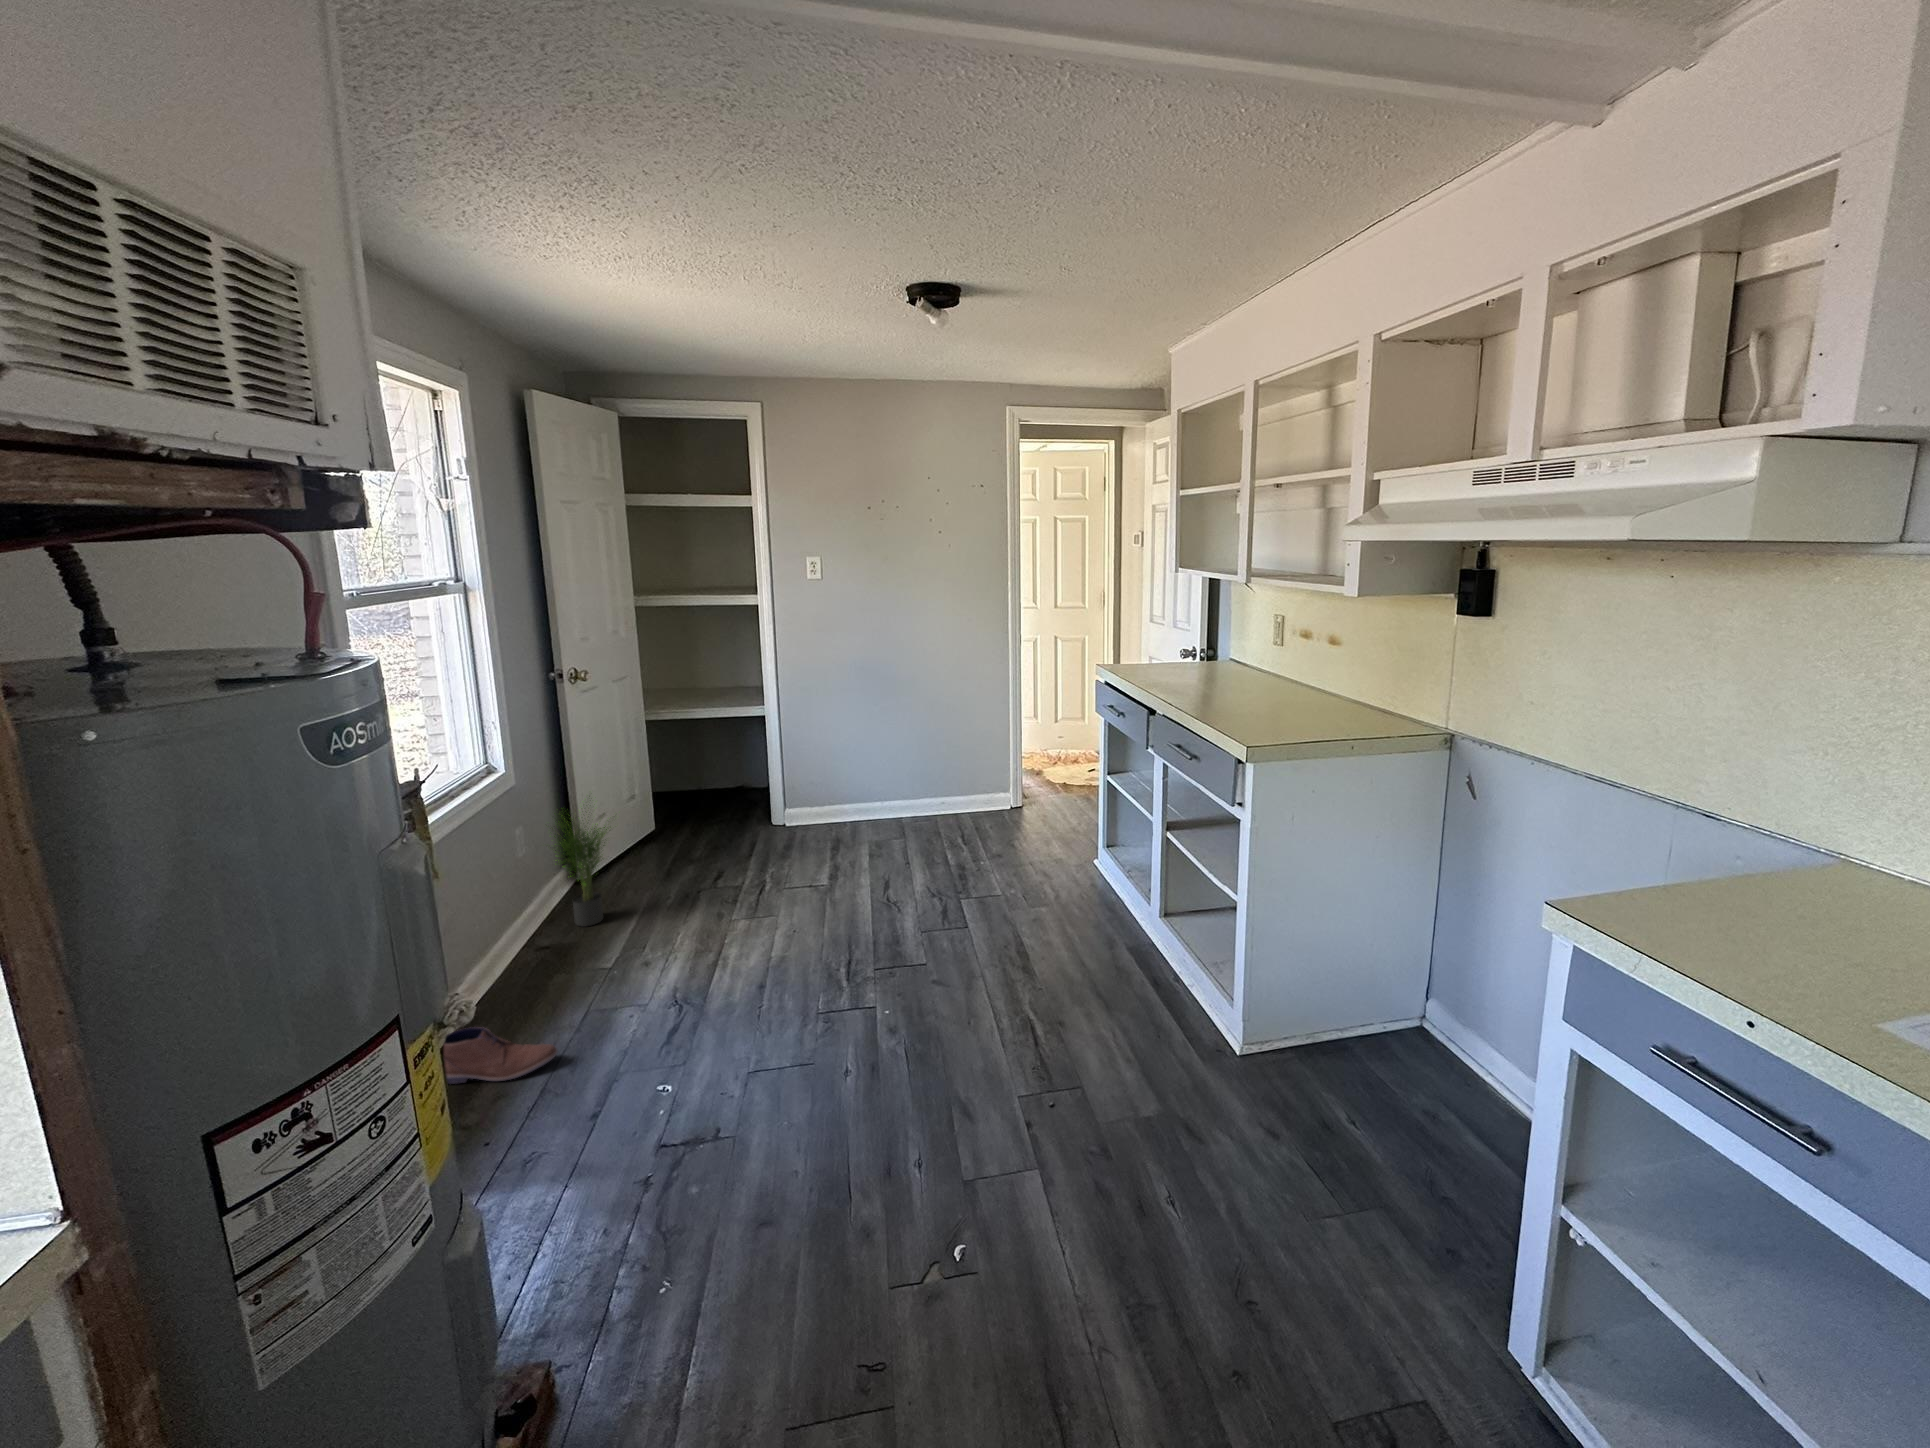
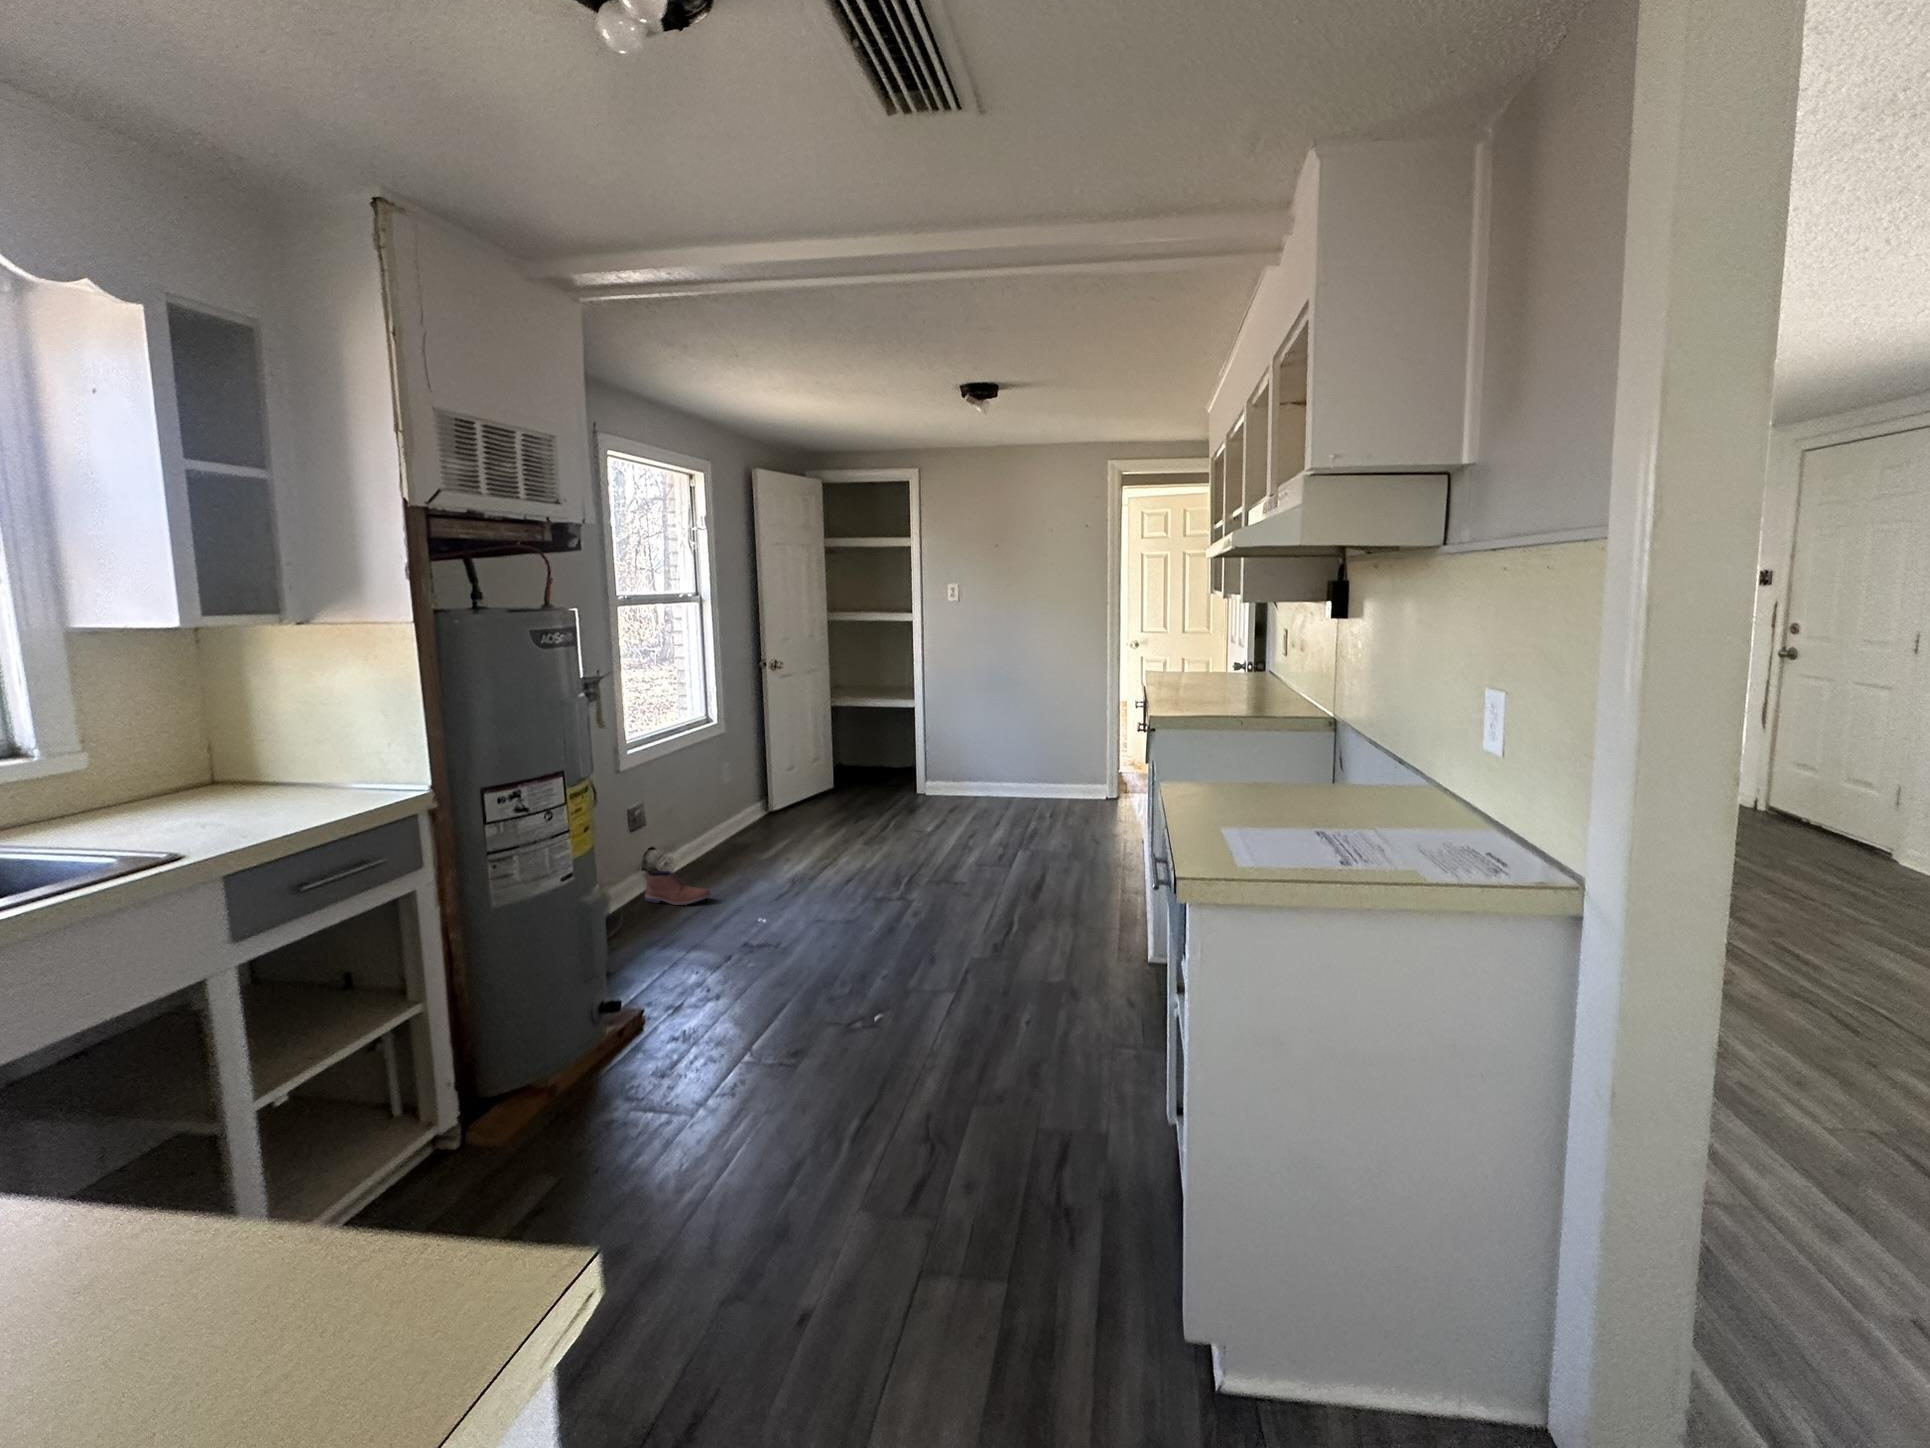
potted plant: present [552,796,611,927] -> none [735,744,791,839]

